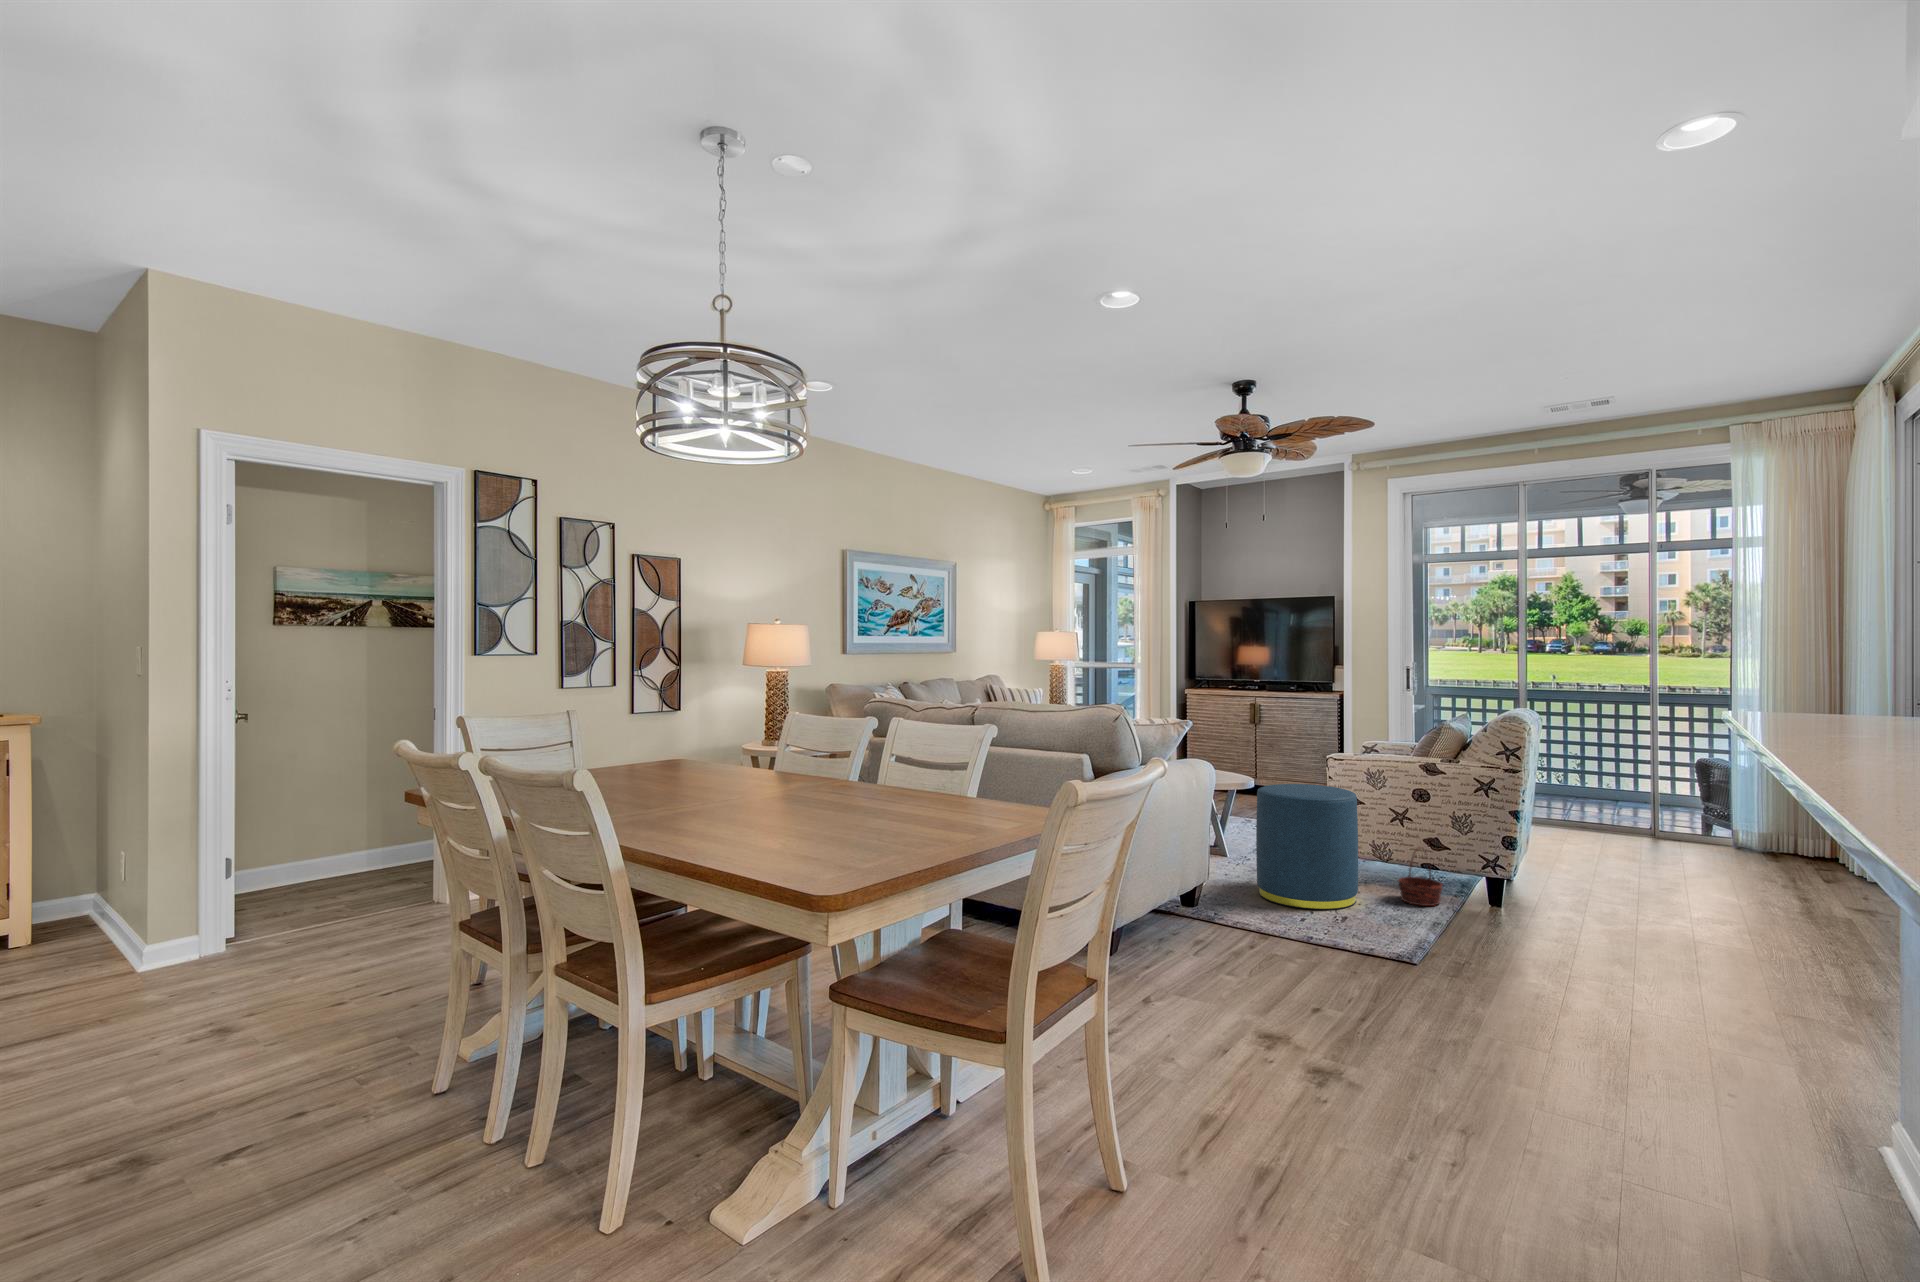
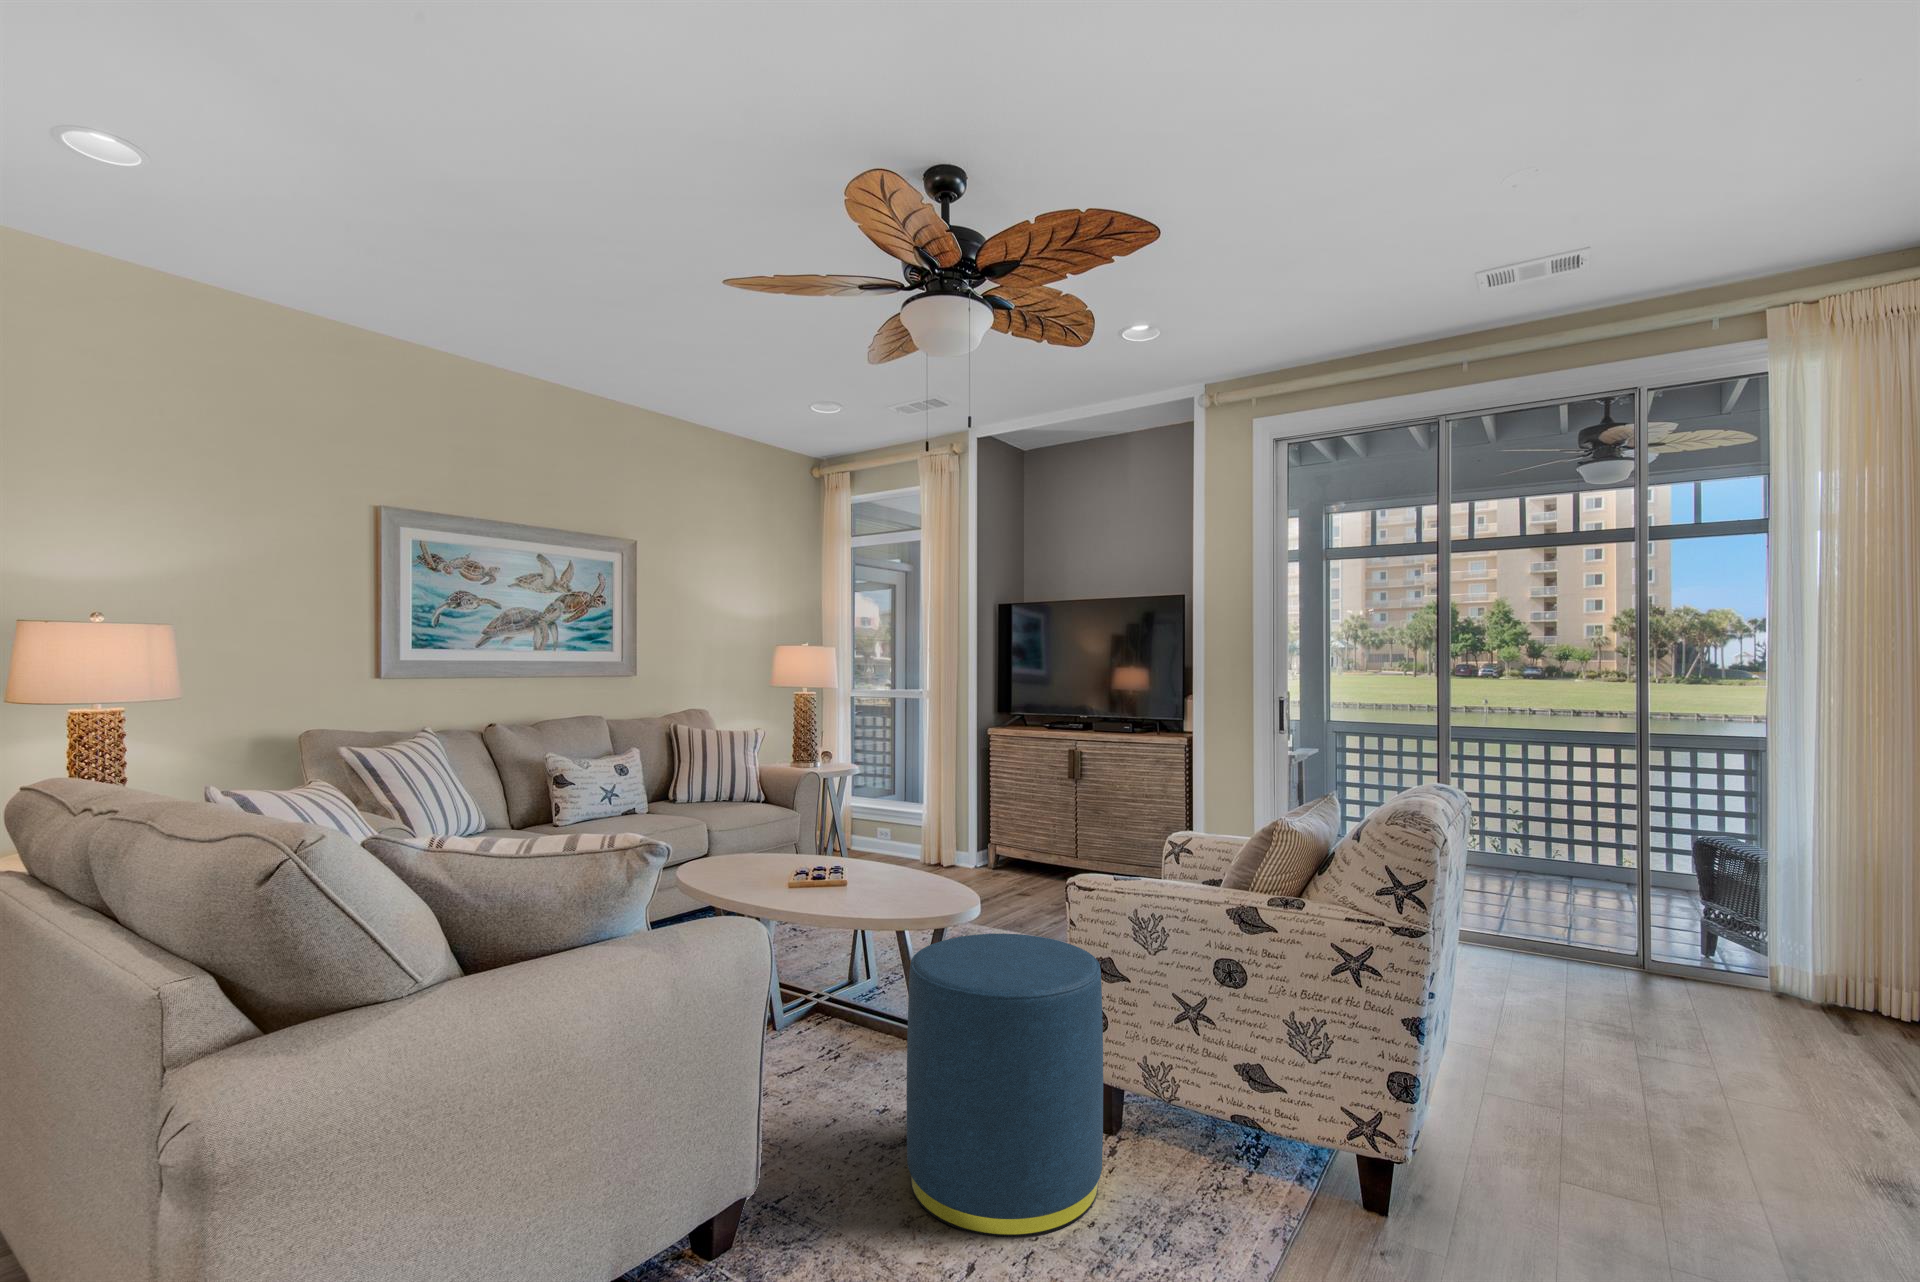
basket: present [1398,847,1443,906] -> none [1183,1080,1272,1216]

